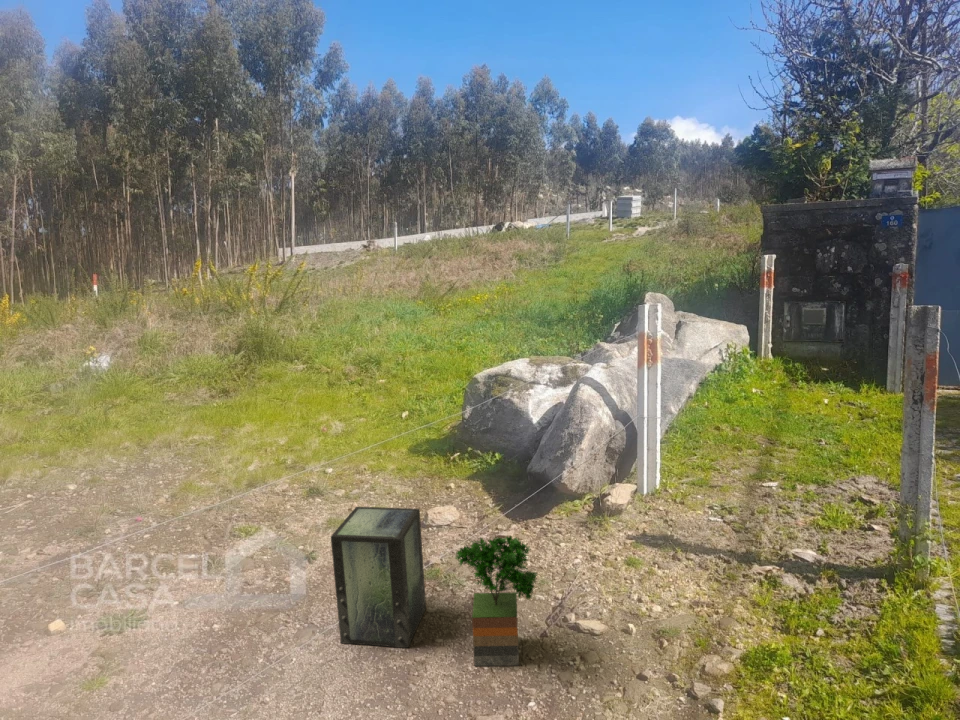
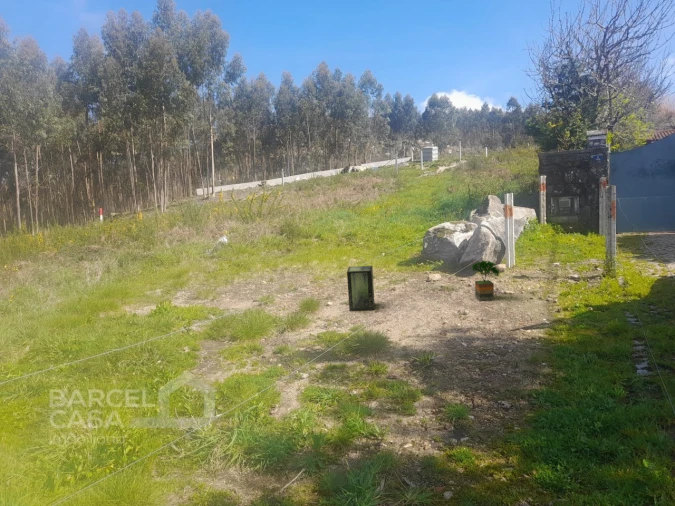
storage box: present [331,507,426,648] -> present [347,266,375,311]

